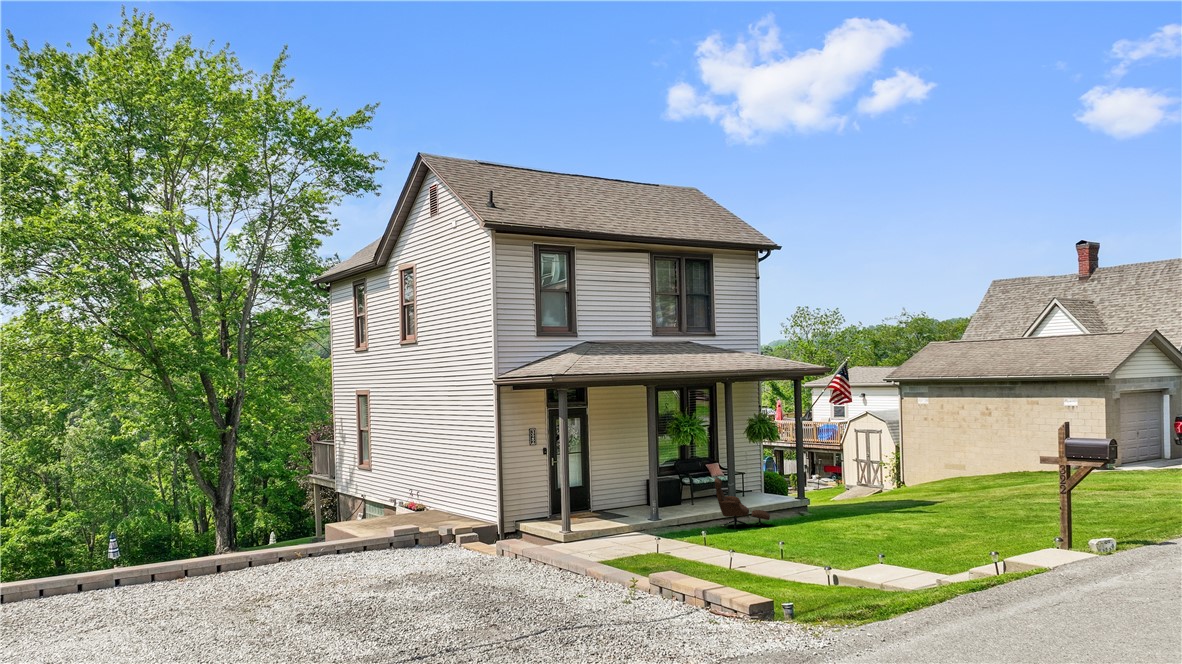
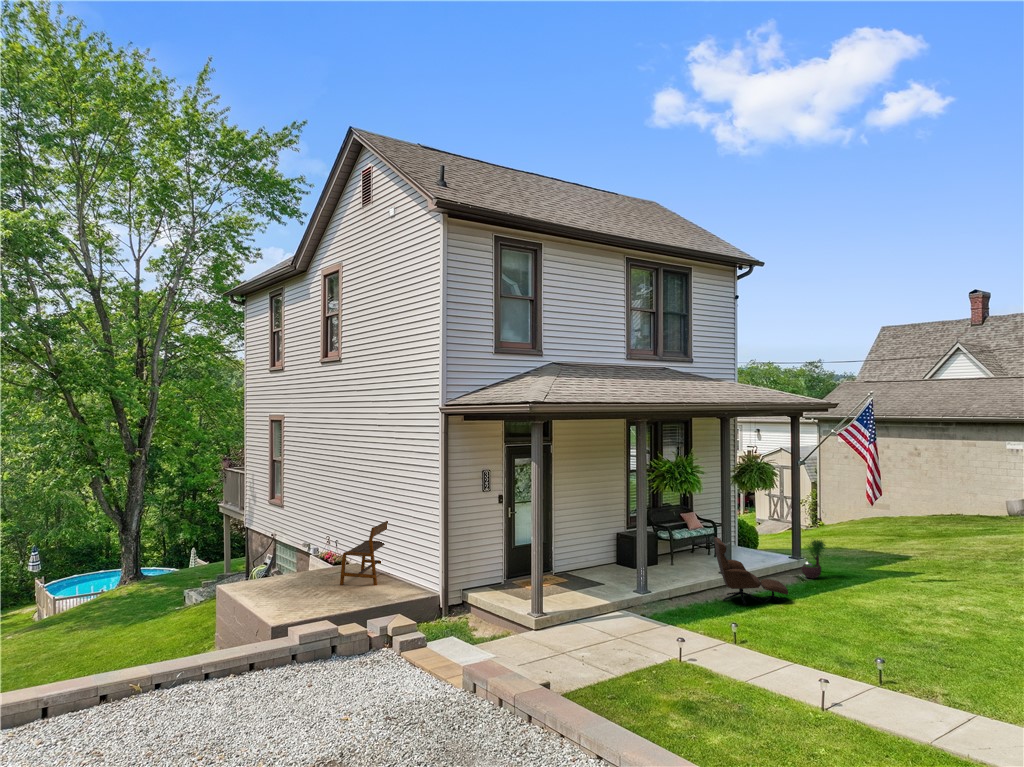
bench: none [421,470,464,520] -> present [340,521,388,585]
potted tree: none [802,479,822,515] -> present [801,540,825,578]

